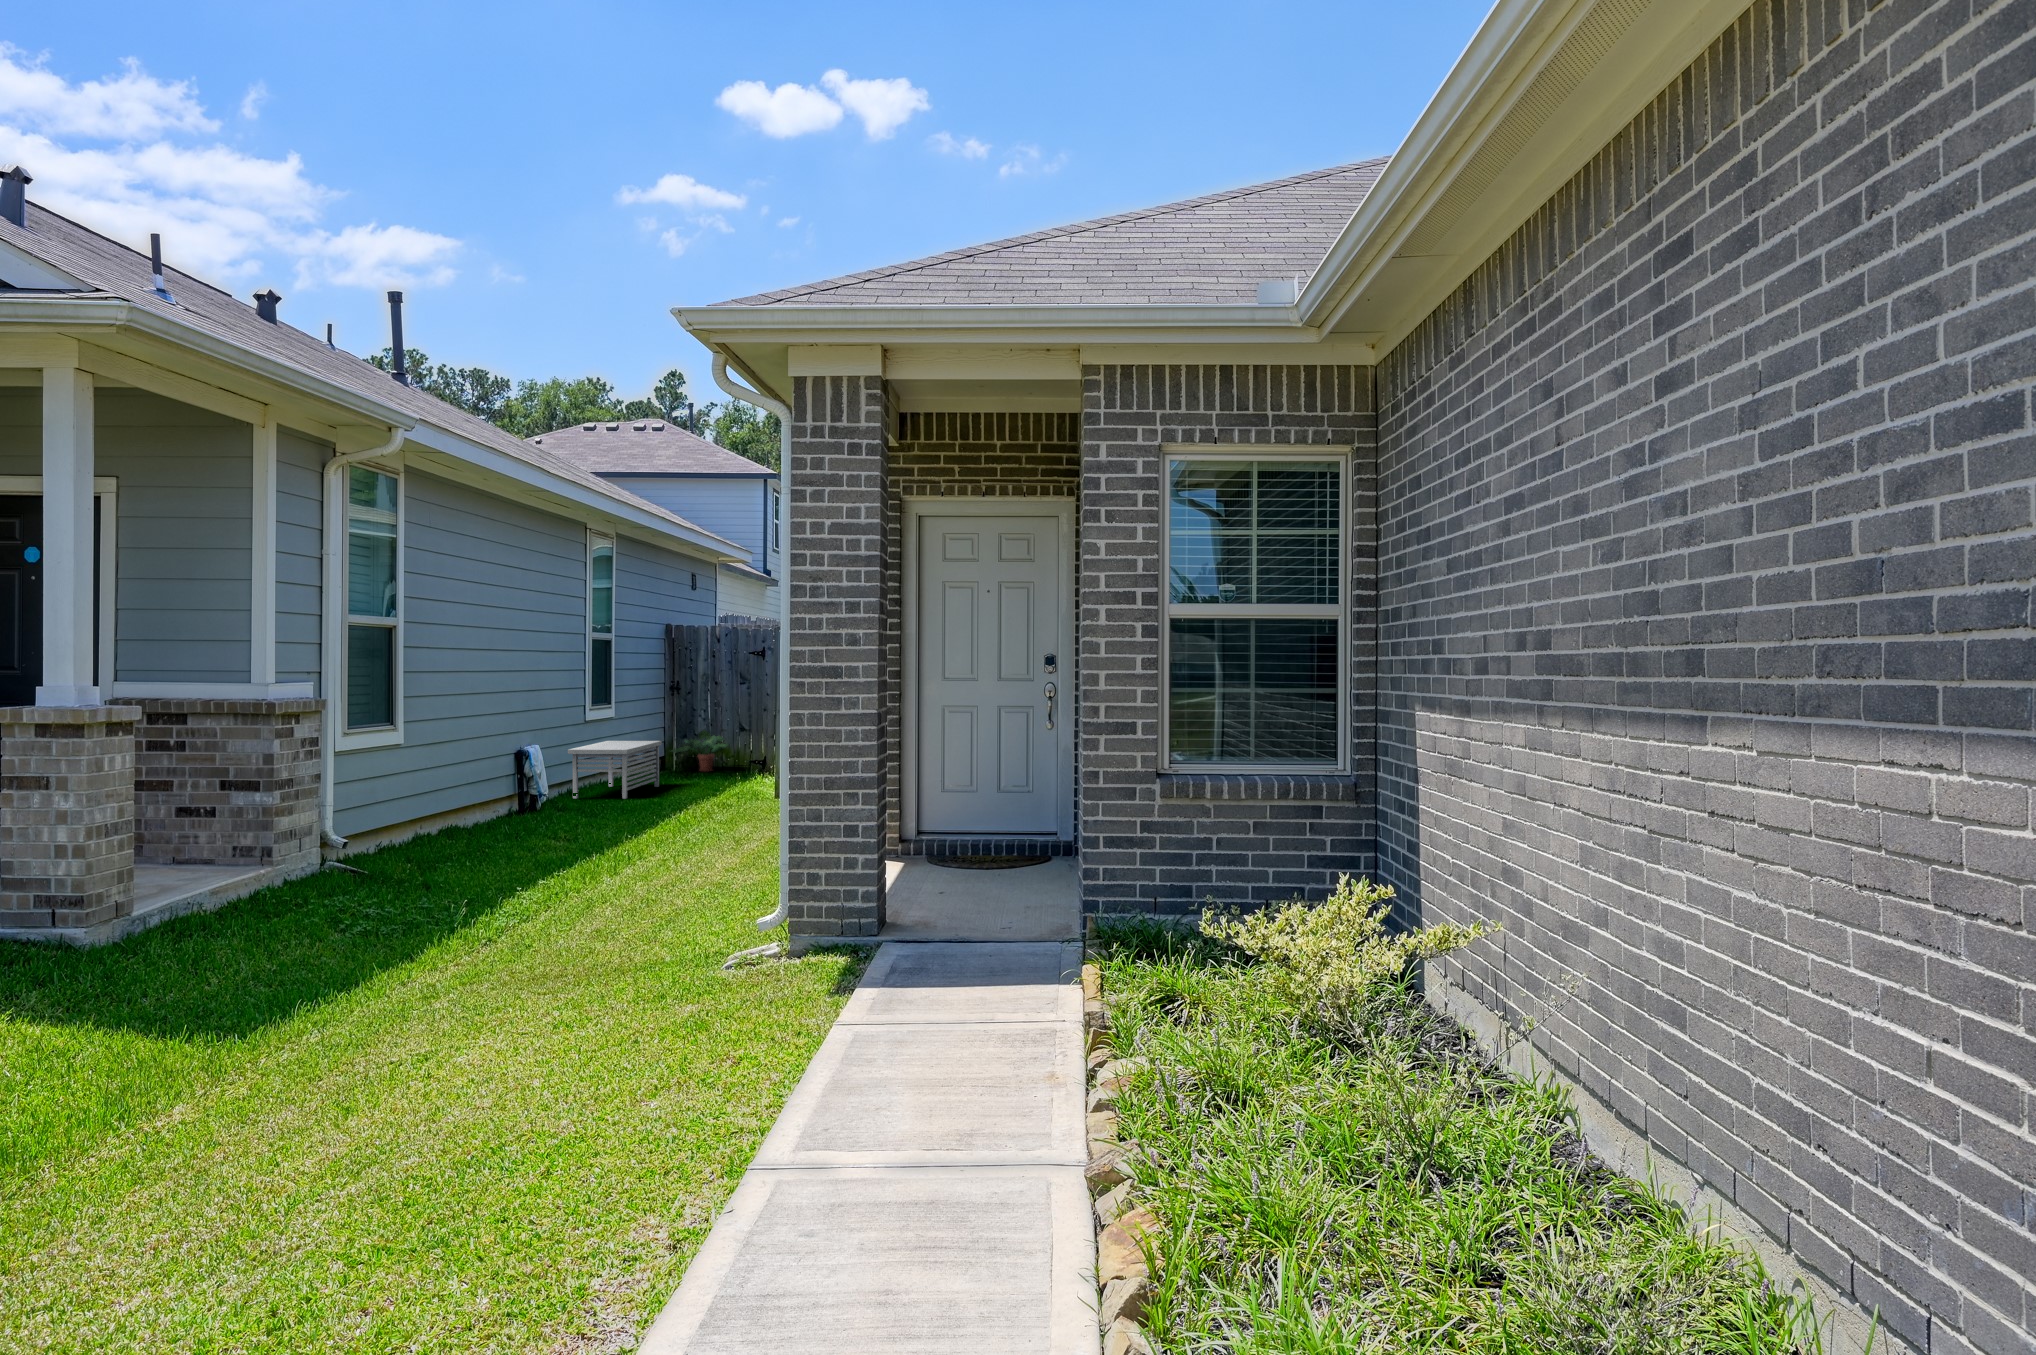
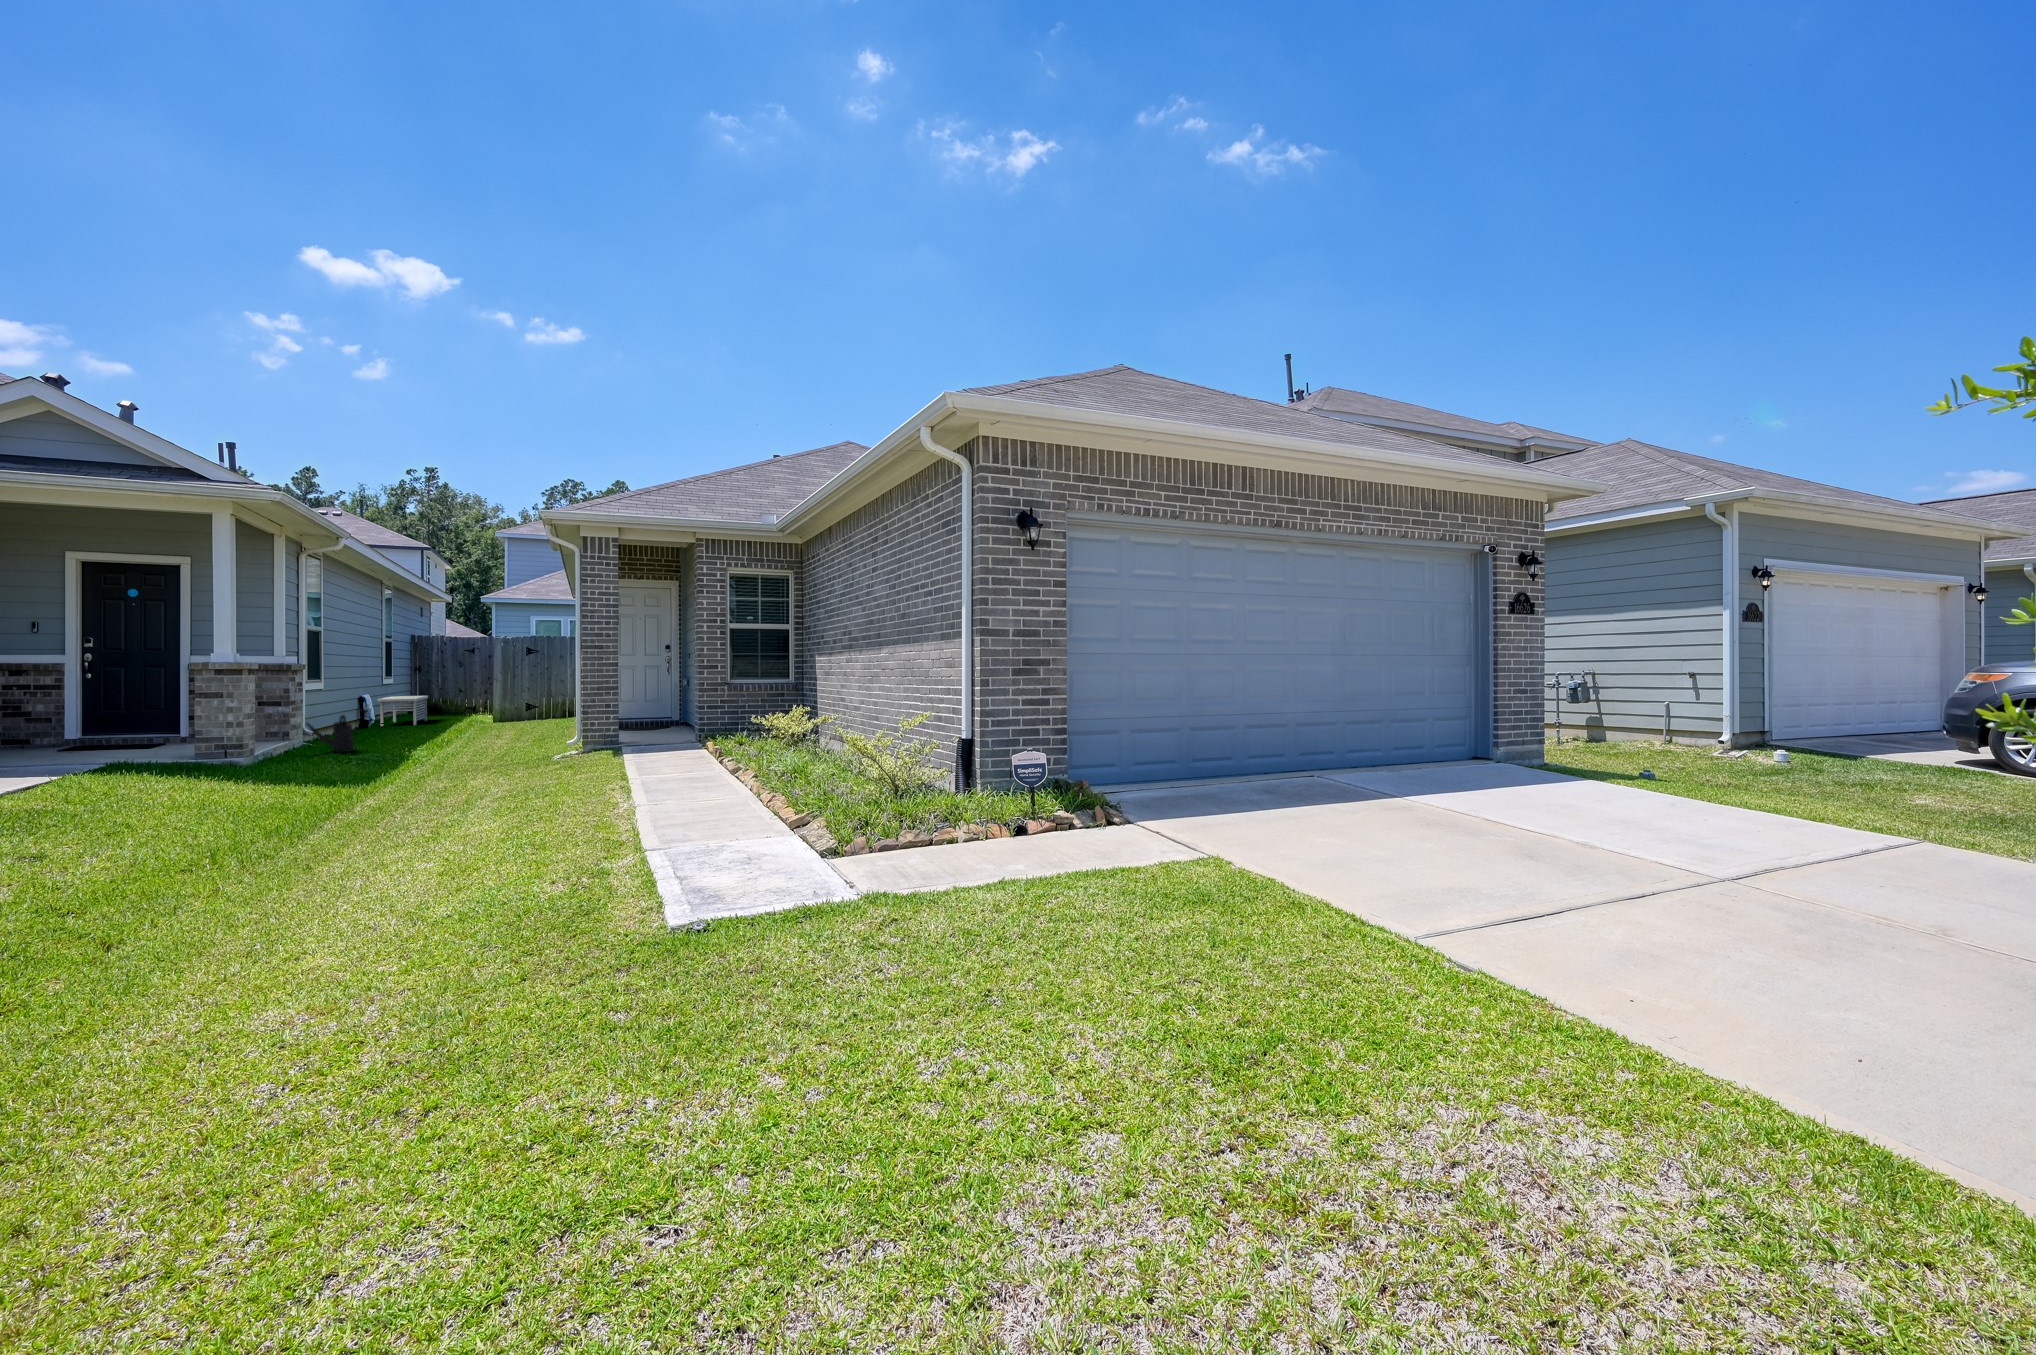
potted plant: present [671,730,727,772] -> none [421,691,462,715]
watering can: none [319,808,415,889] -> present [306,715,358,752]

